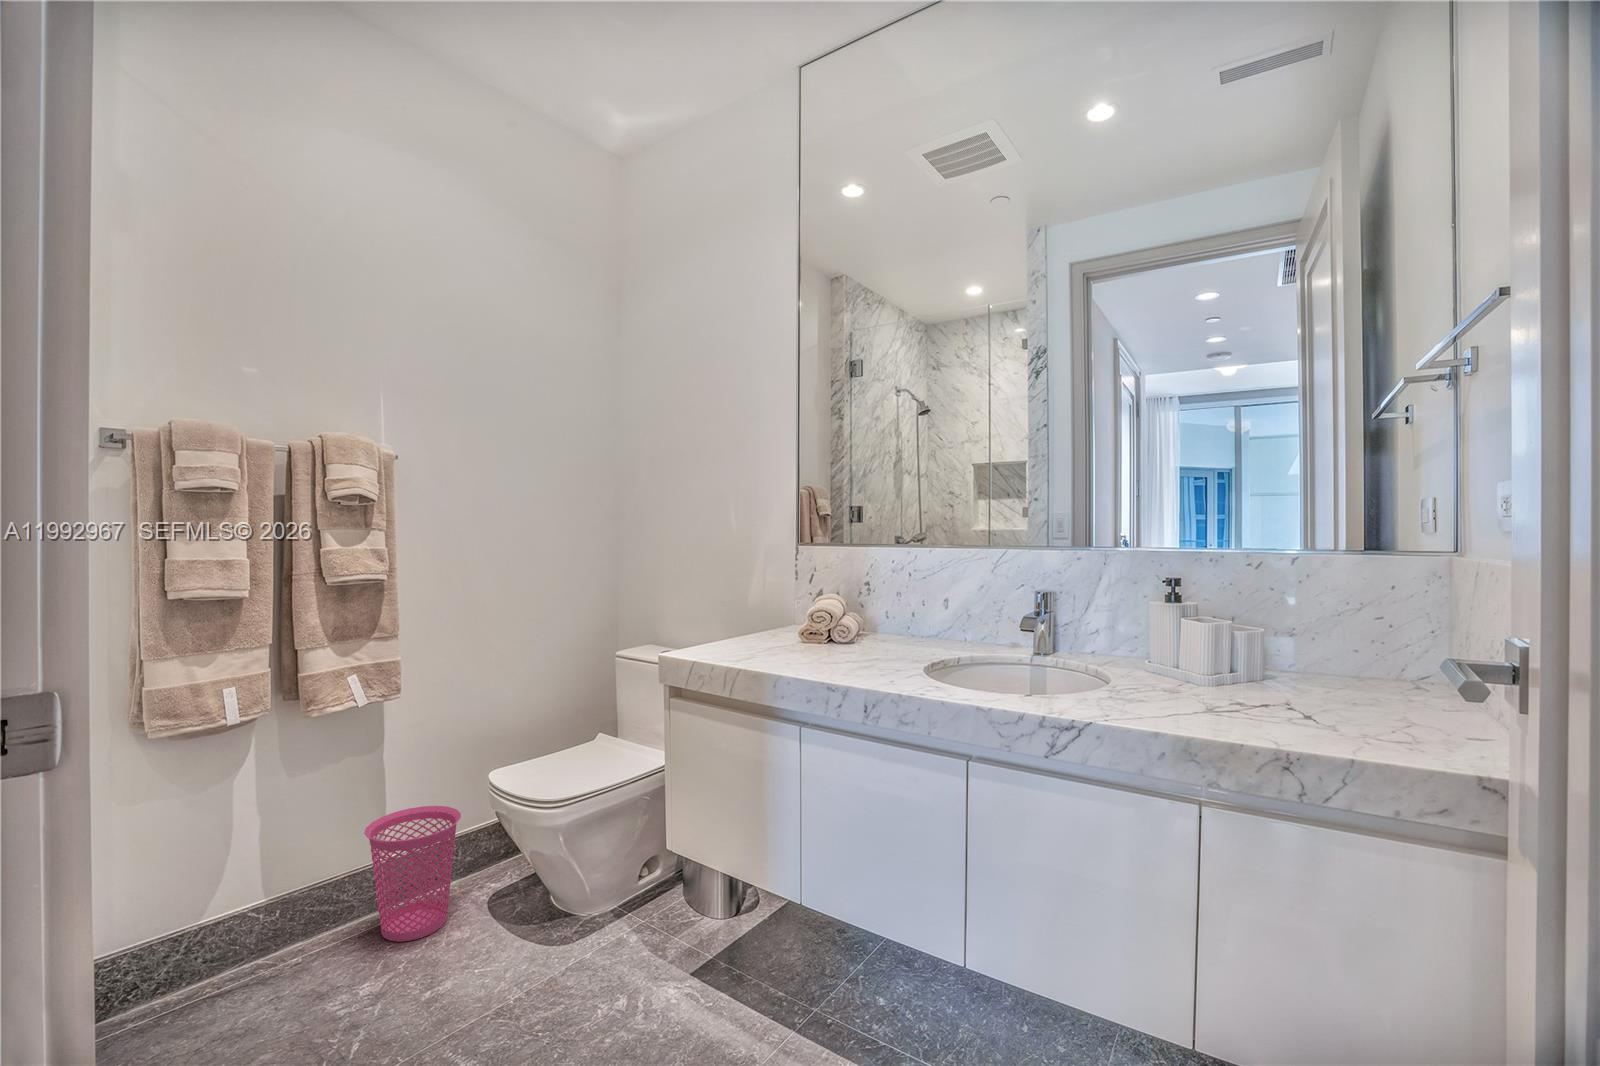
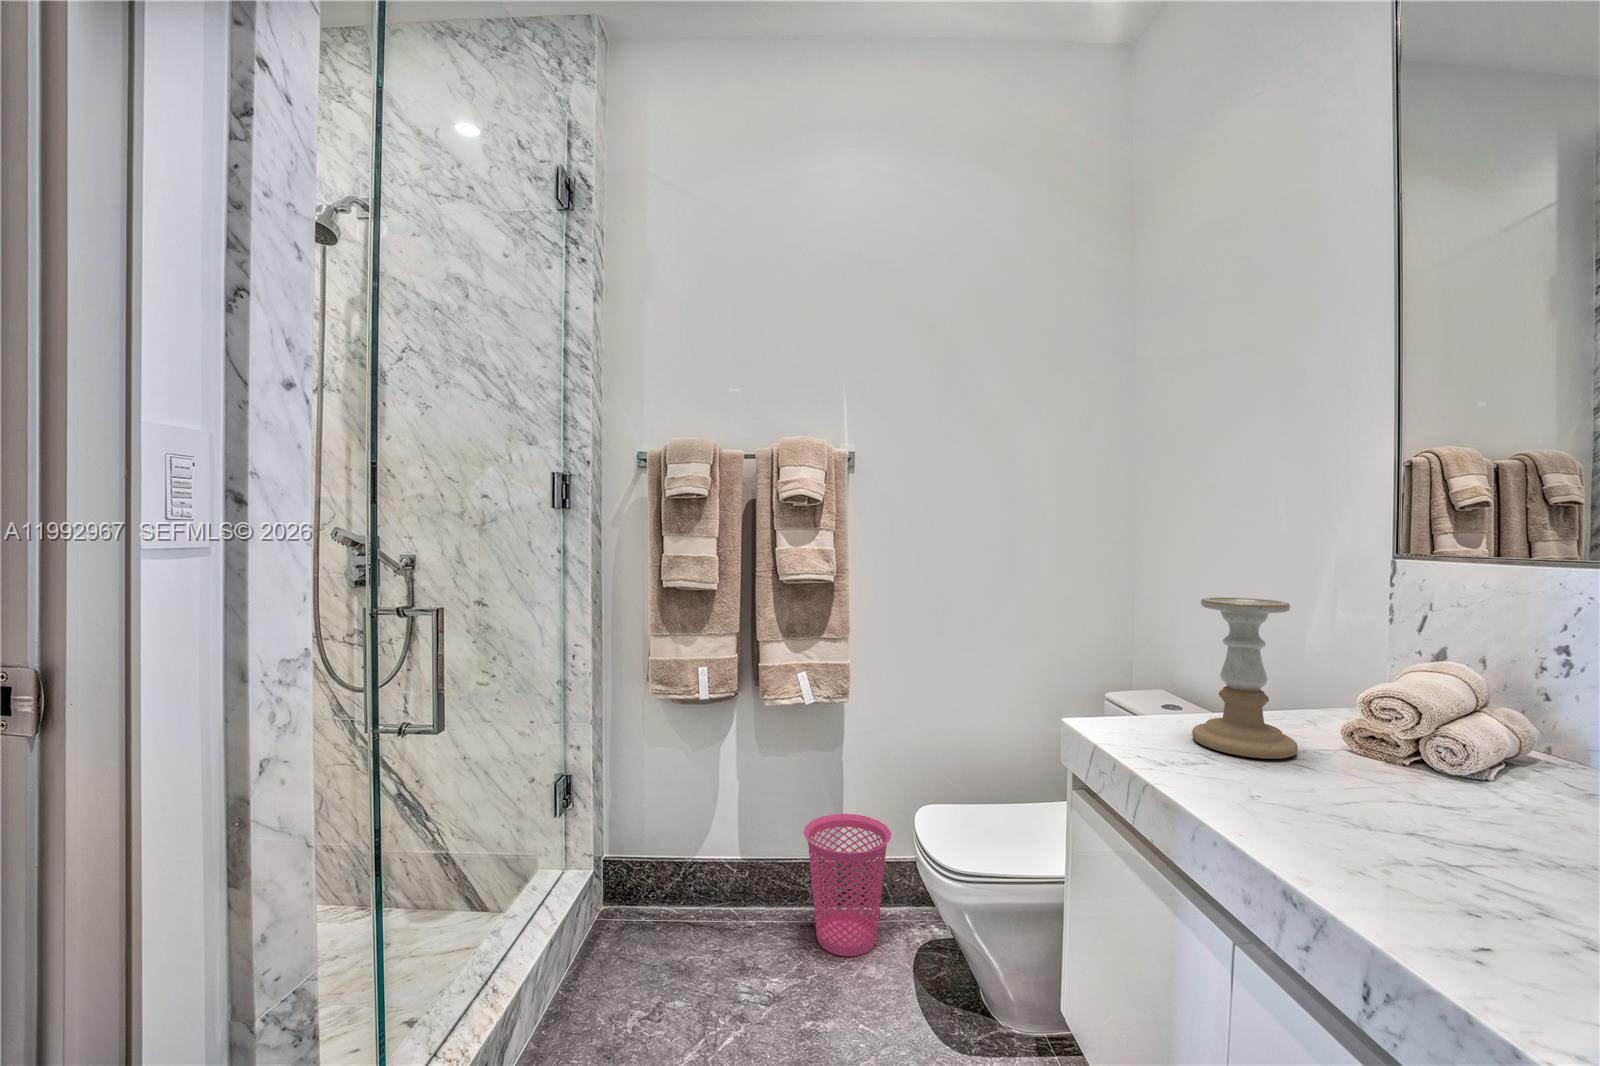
candle holder: none [739,567,789,653] -> present [1192,597,1298,759]

